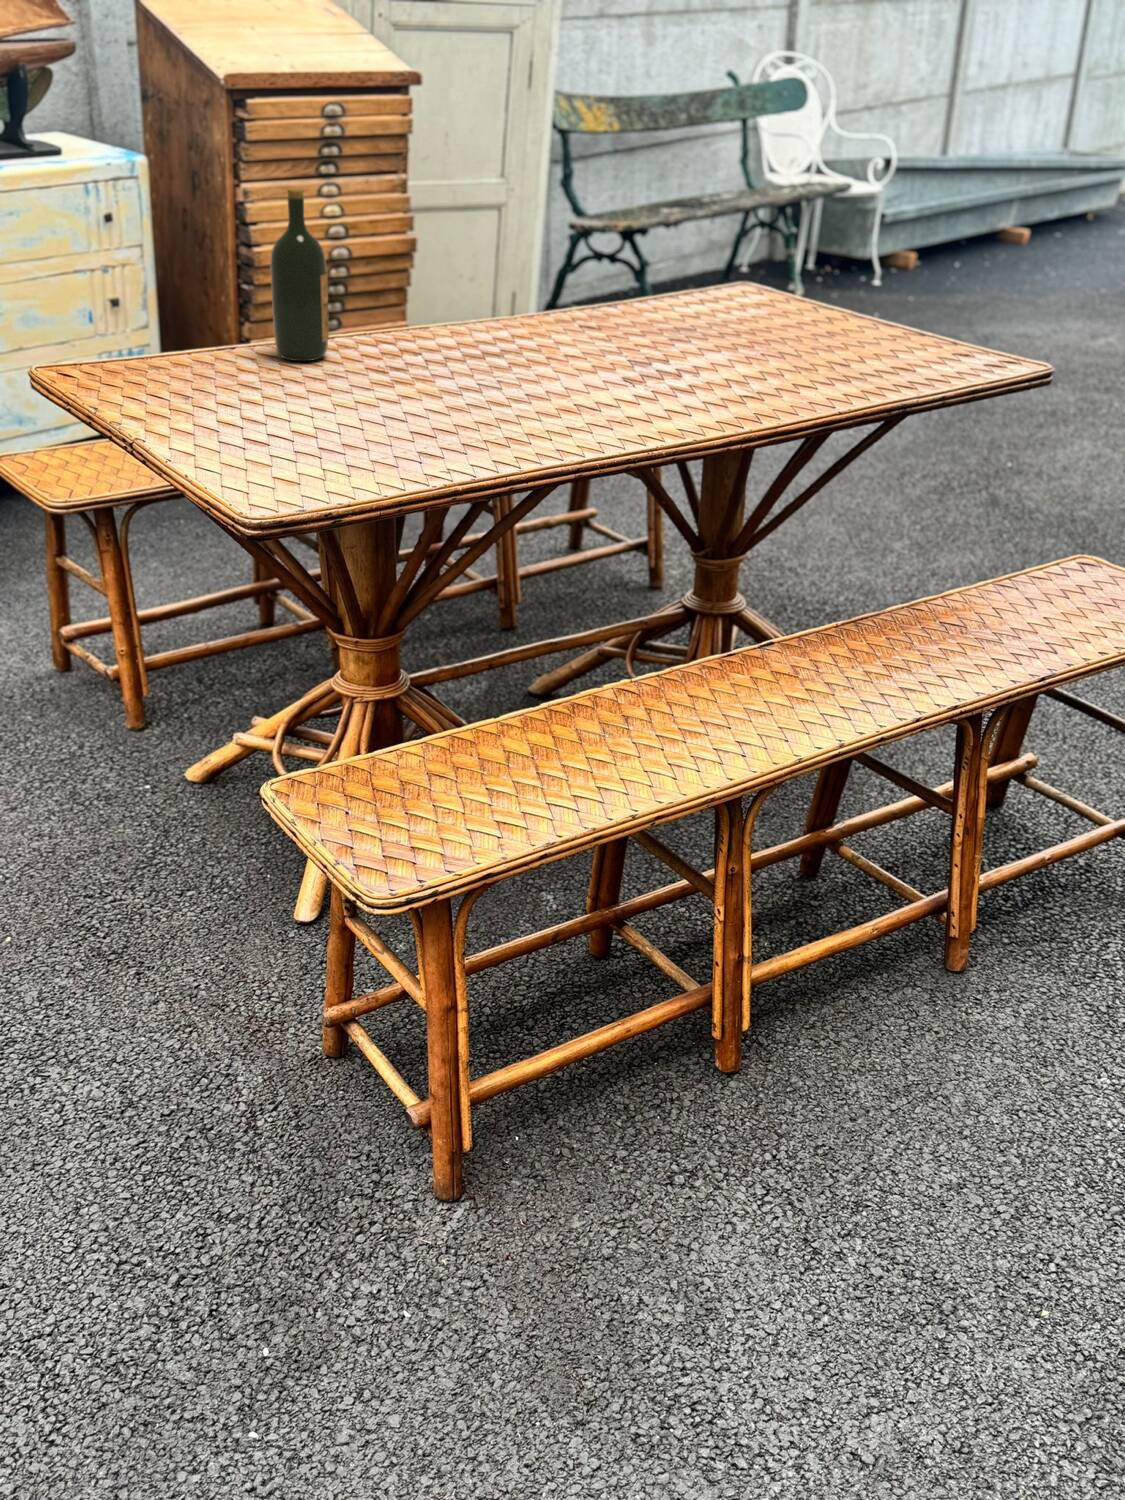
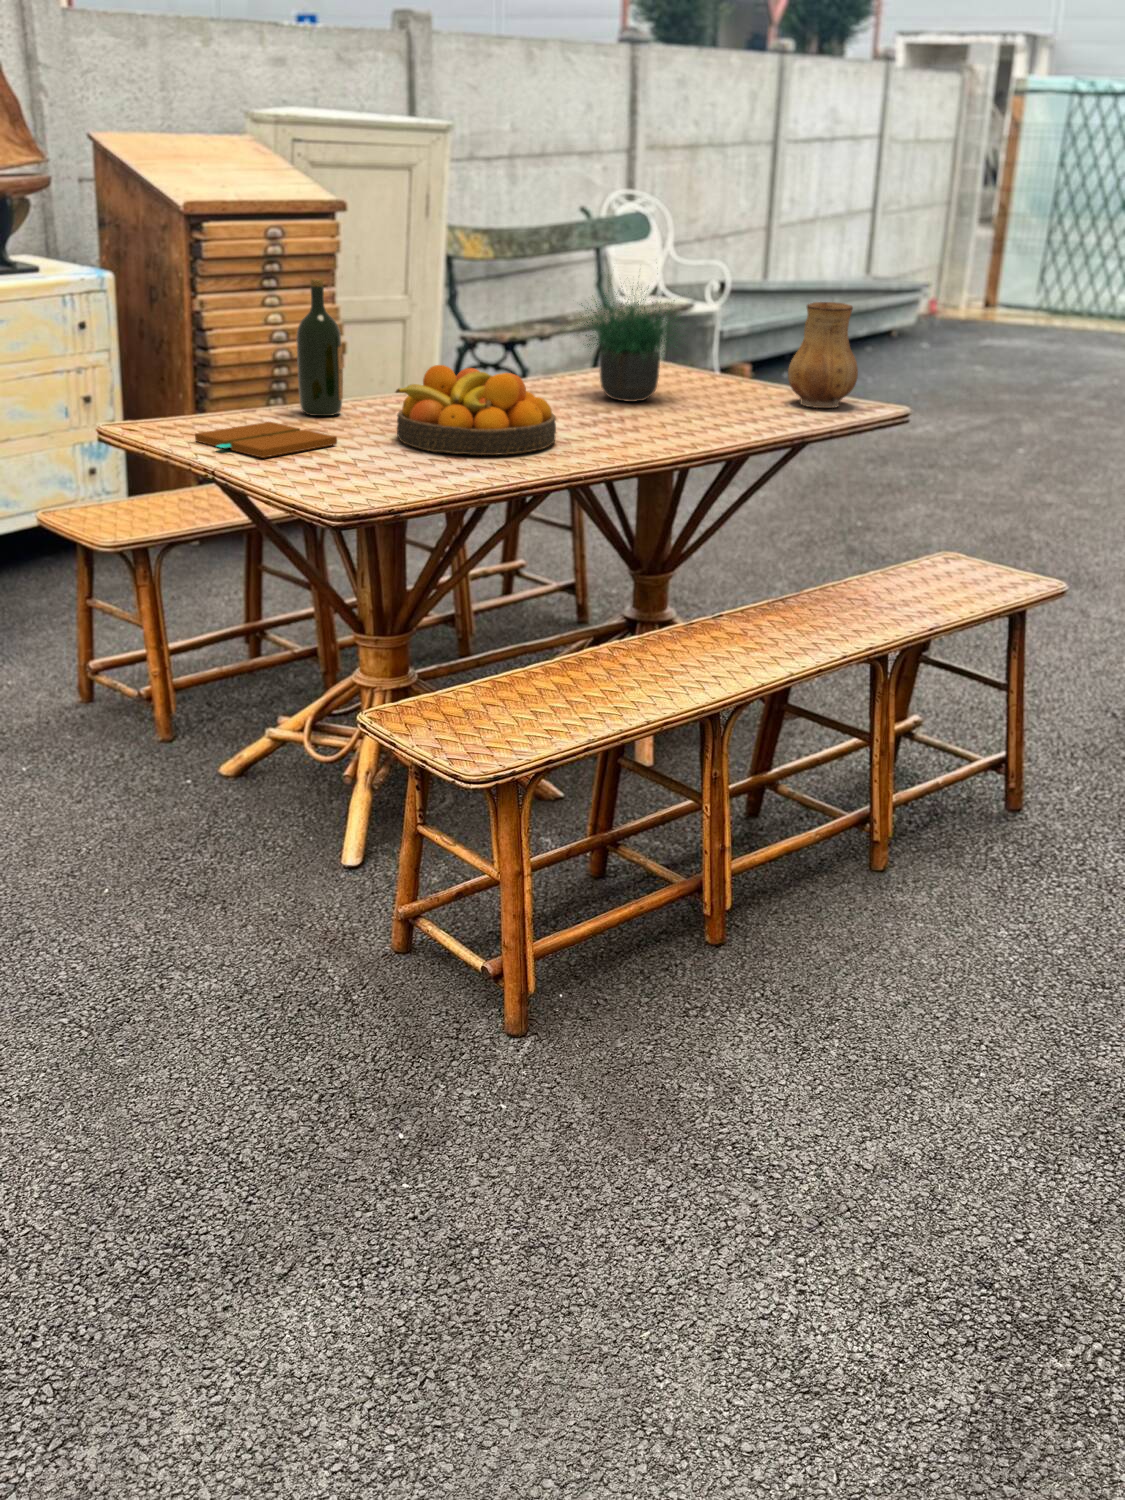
potted plant: none [606,160,787,347] -> present [577,288,681,402]
ceramic pitcher: none [901,225,991,363] -> present [788,302,858,408]
fruit bowl: none [373,308,580,430] -> present [395,365,556,455]
book: none [126,370,300,427] -> present [195,422,337,458]

